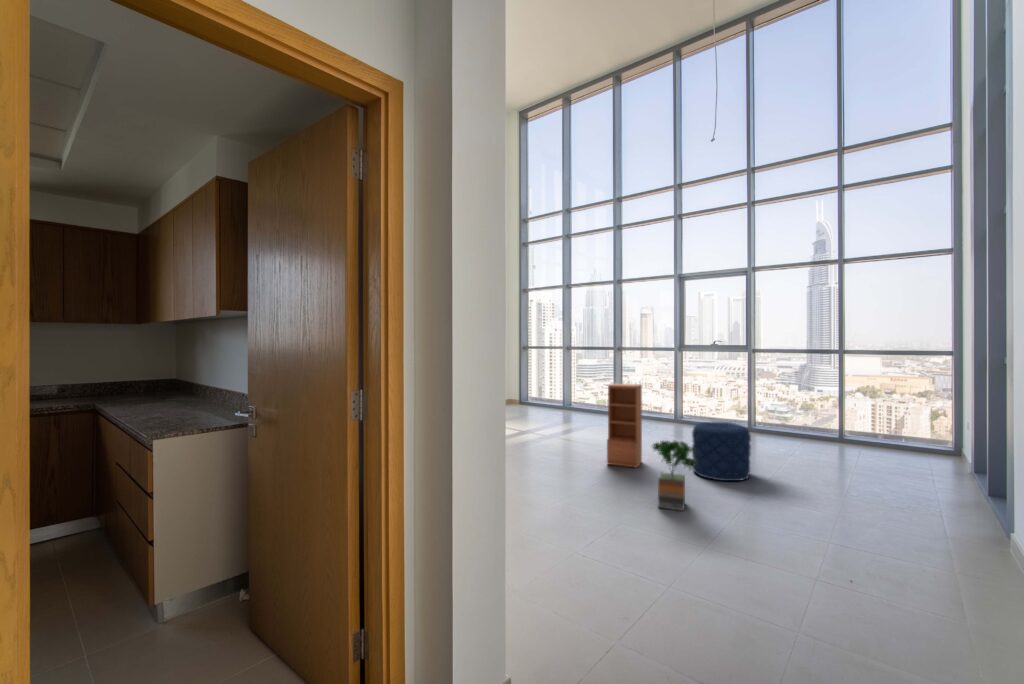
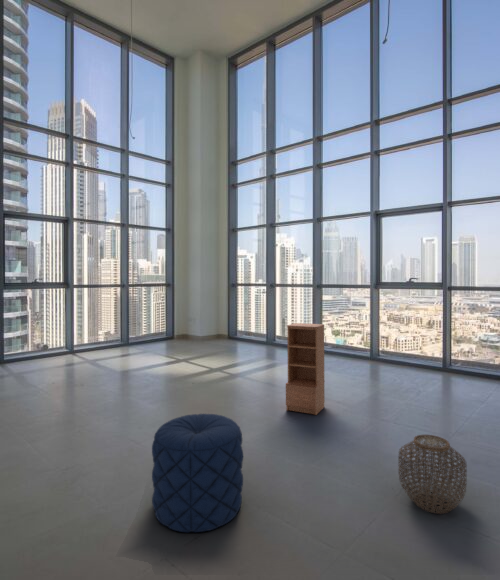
pouf: present [692,422,751,481] -> present [152,414,243,532]
potted tree: present [652,440,696,511] -> none [317,391,369,479]
woven basket: none [725,470,781,531] -> present [398,435,467,514]

